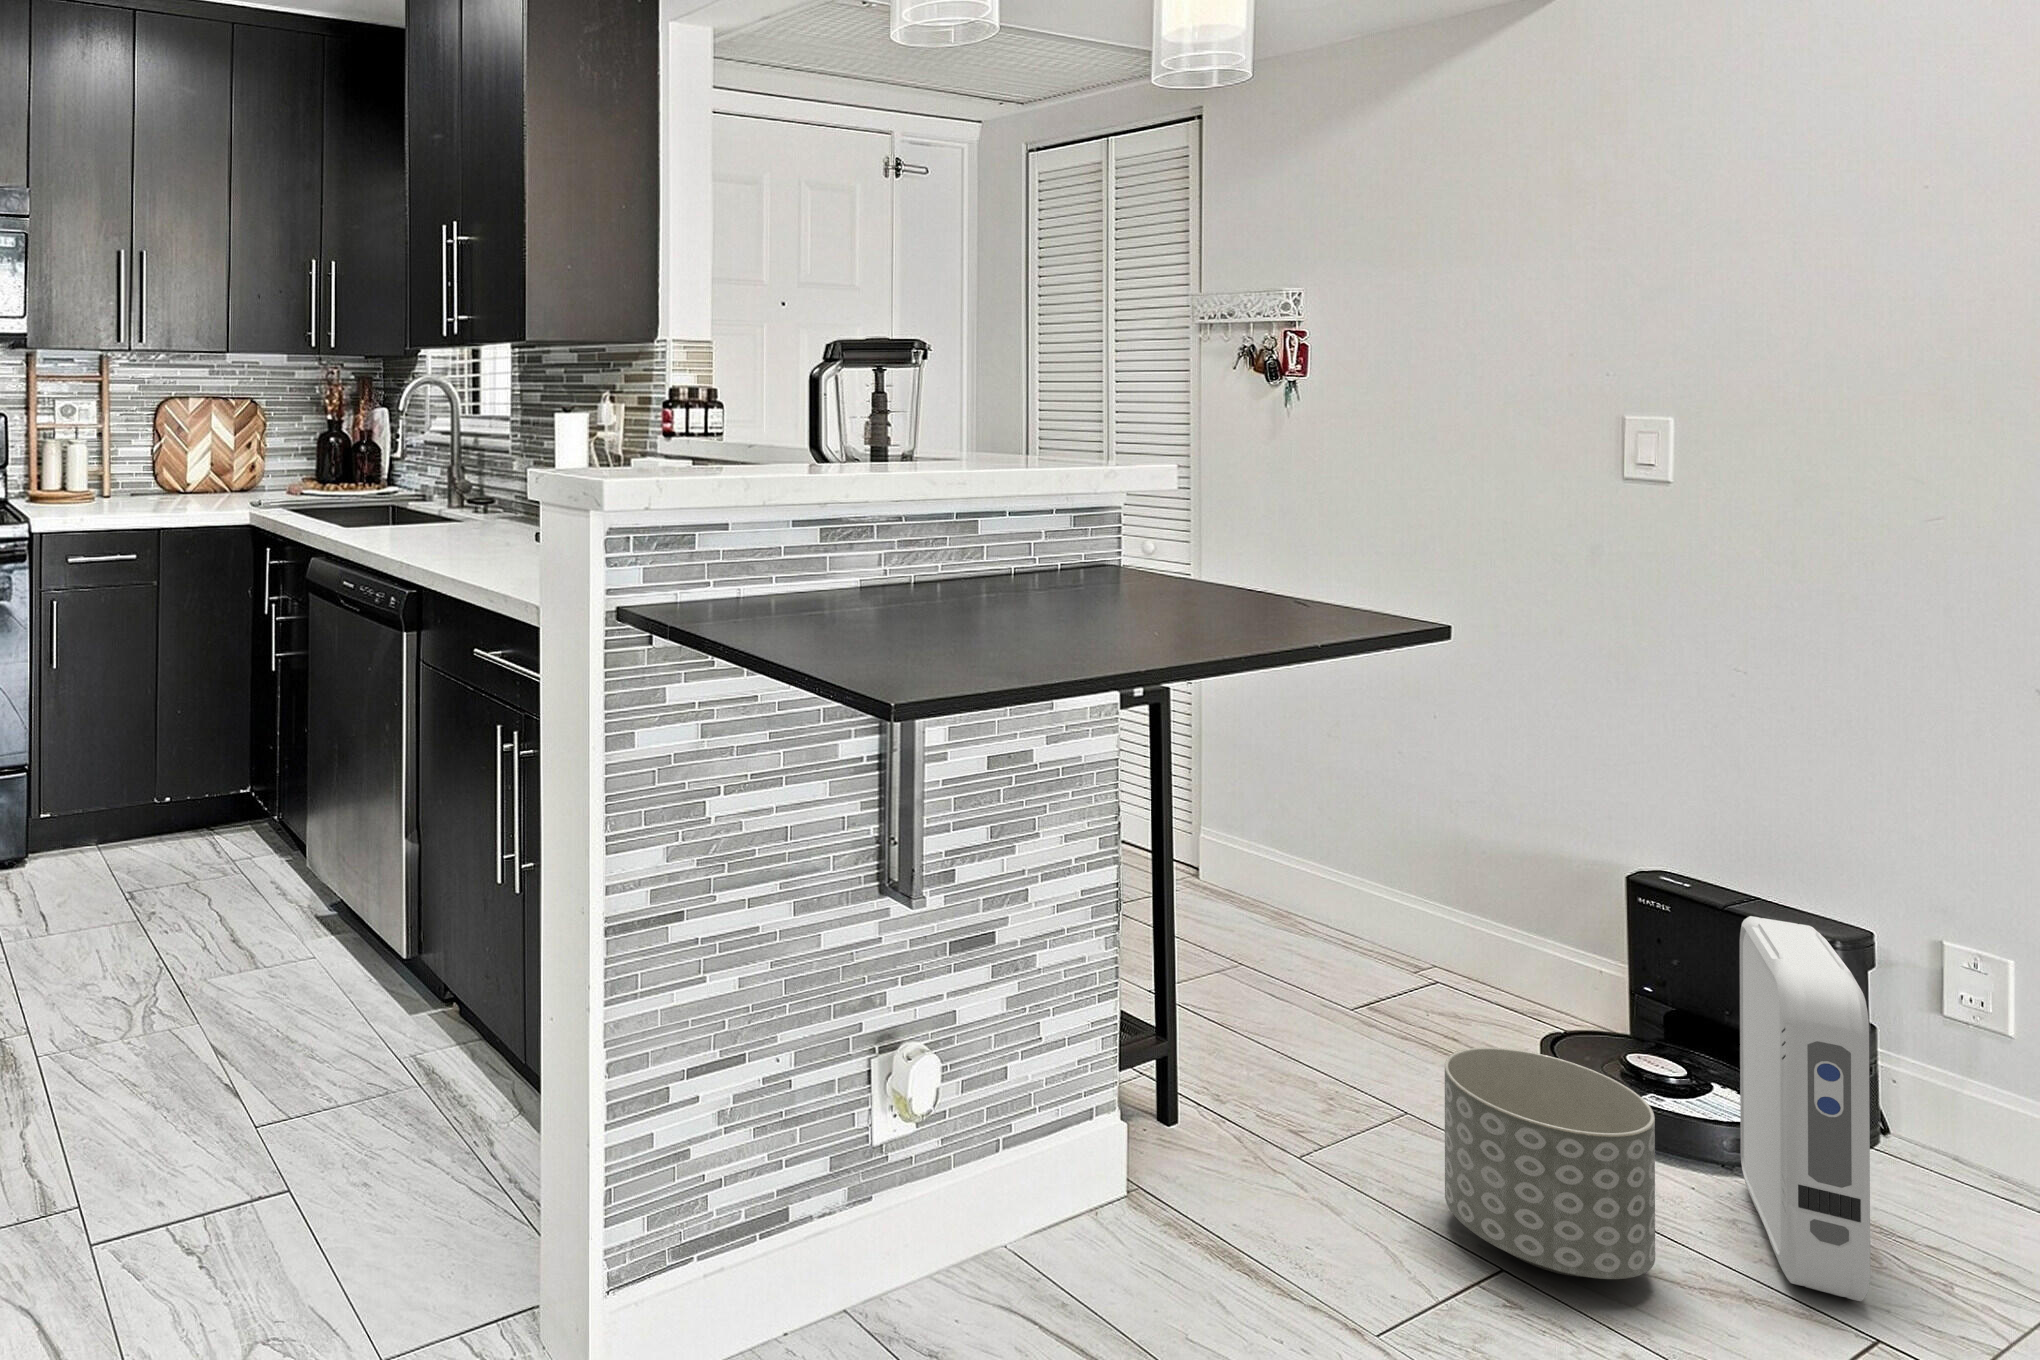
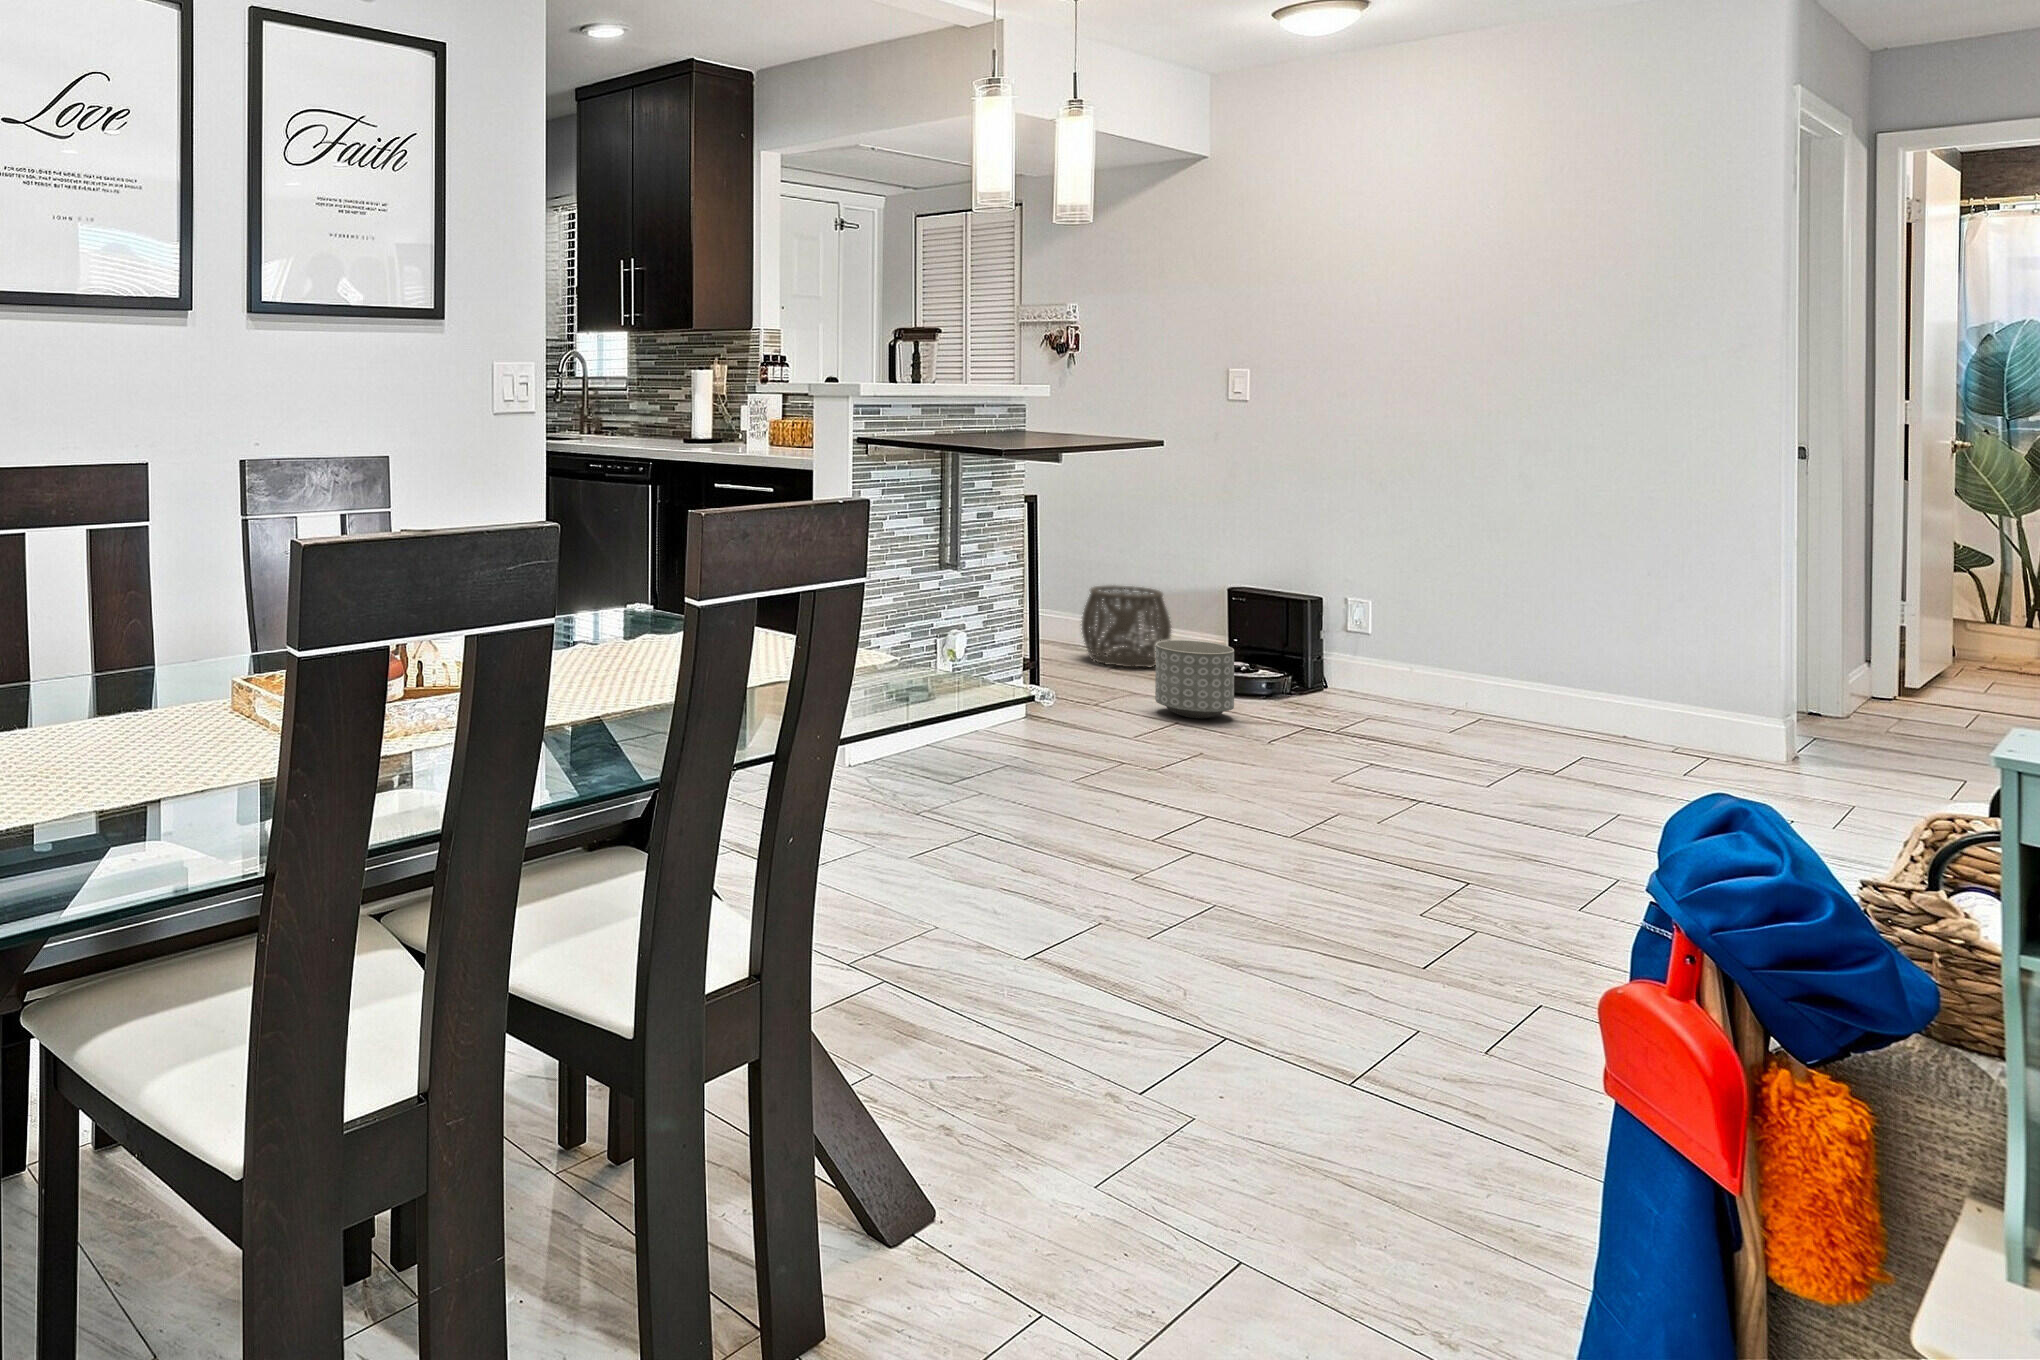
woven basket: none [1303,825,1499,1015] -> present [1082,585,1171,668]
air purifier: present [1740,916,1871,1301] -> none [1269,580,1309,718]

